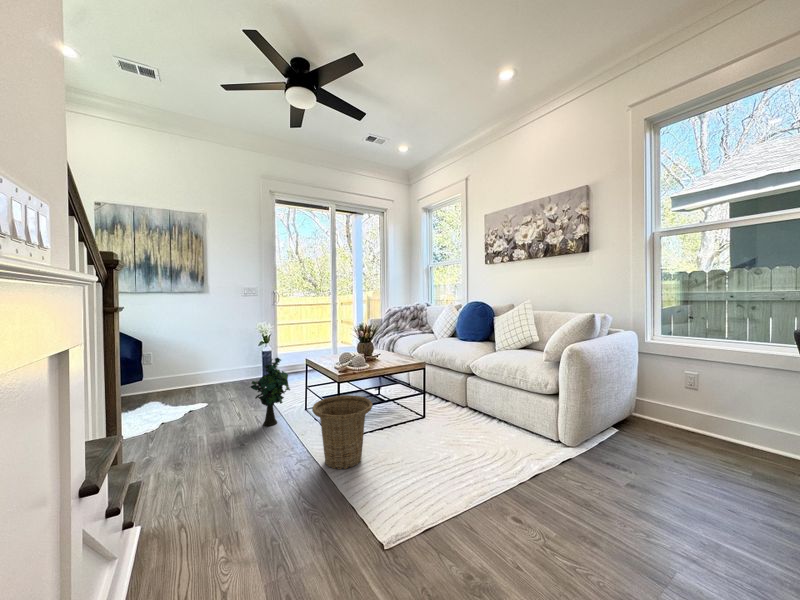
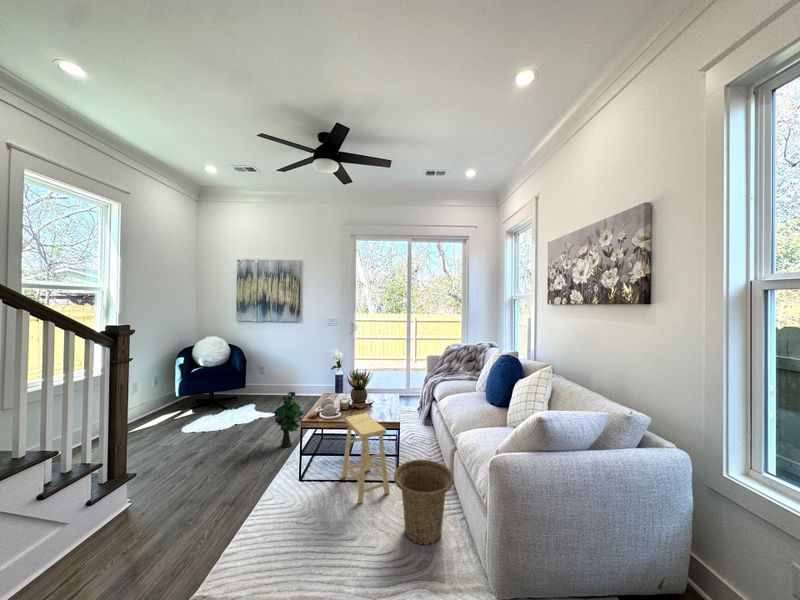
footstool: none [372,361,429,438] -> present [342,413,390,503]
basket: present [312,395,372,469] -> present [394,460,454,545]

